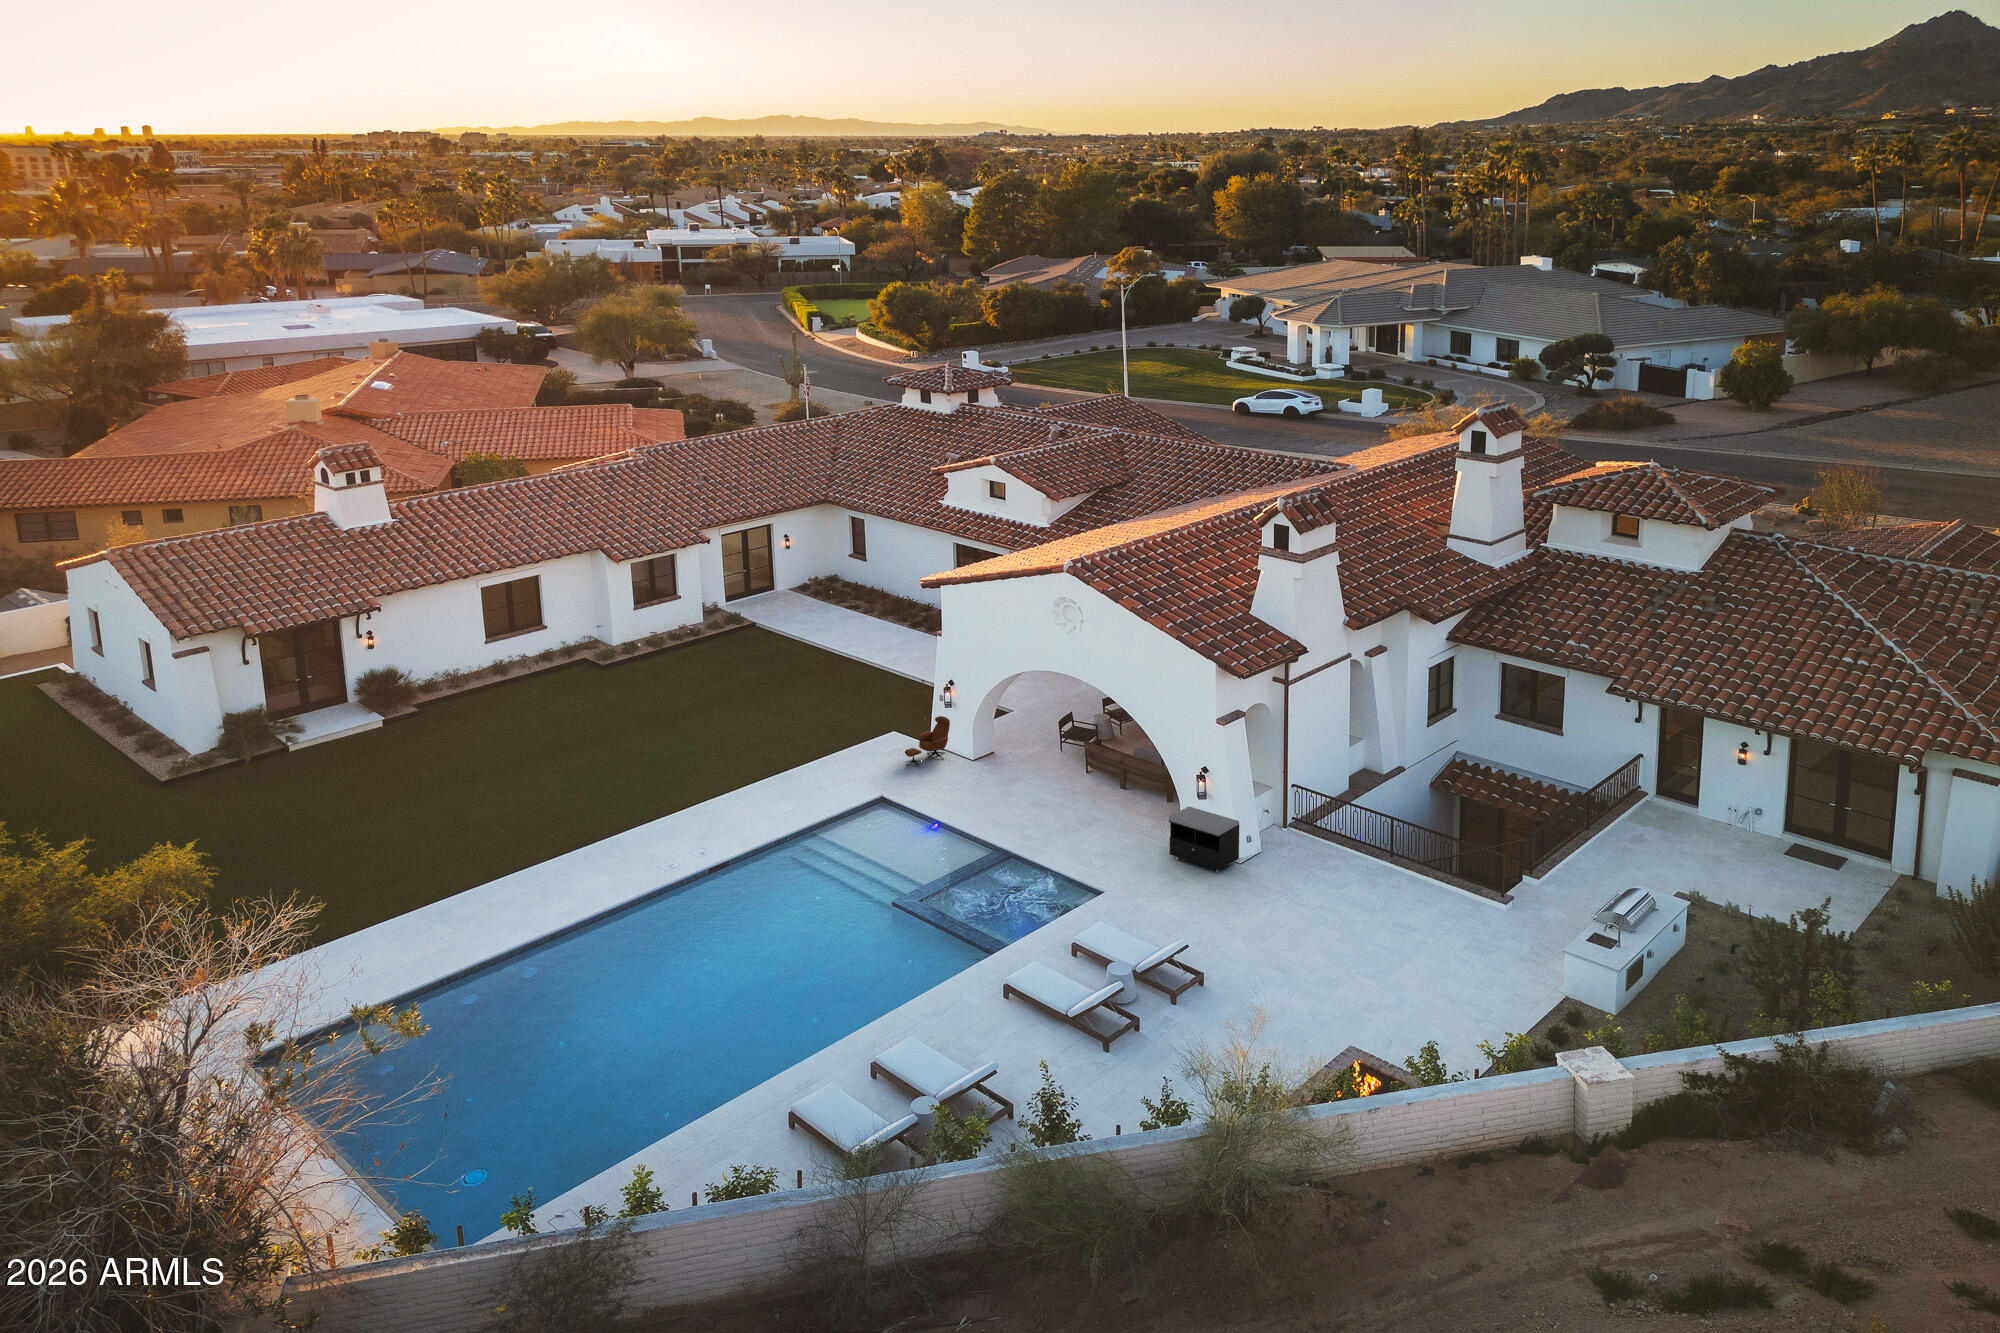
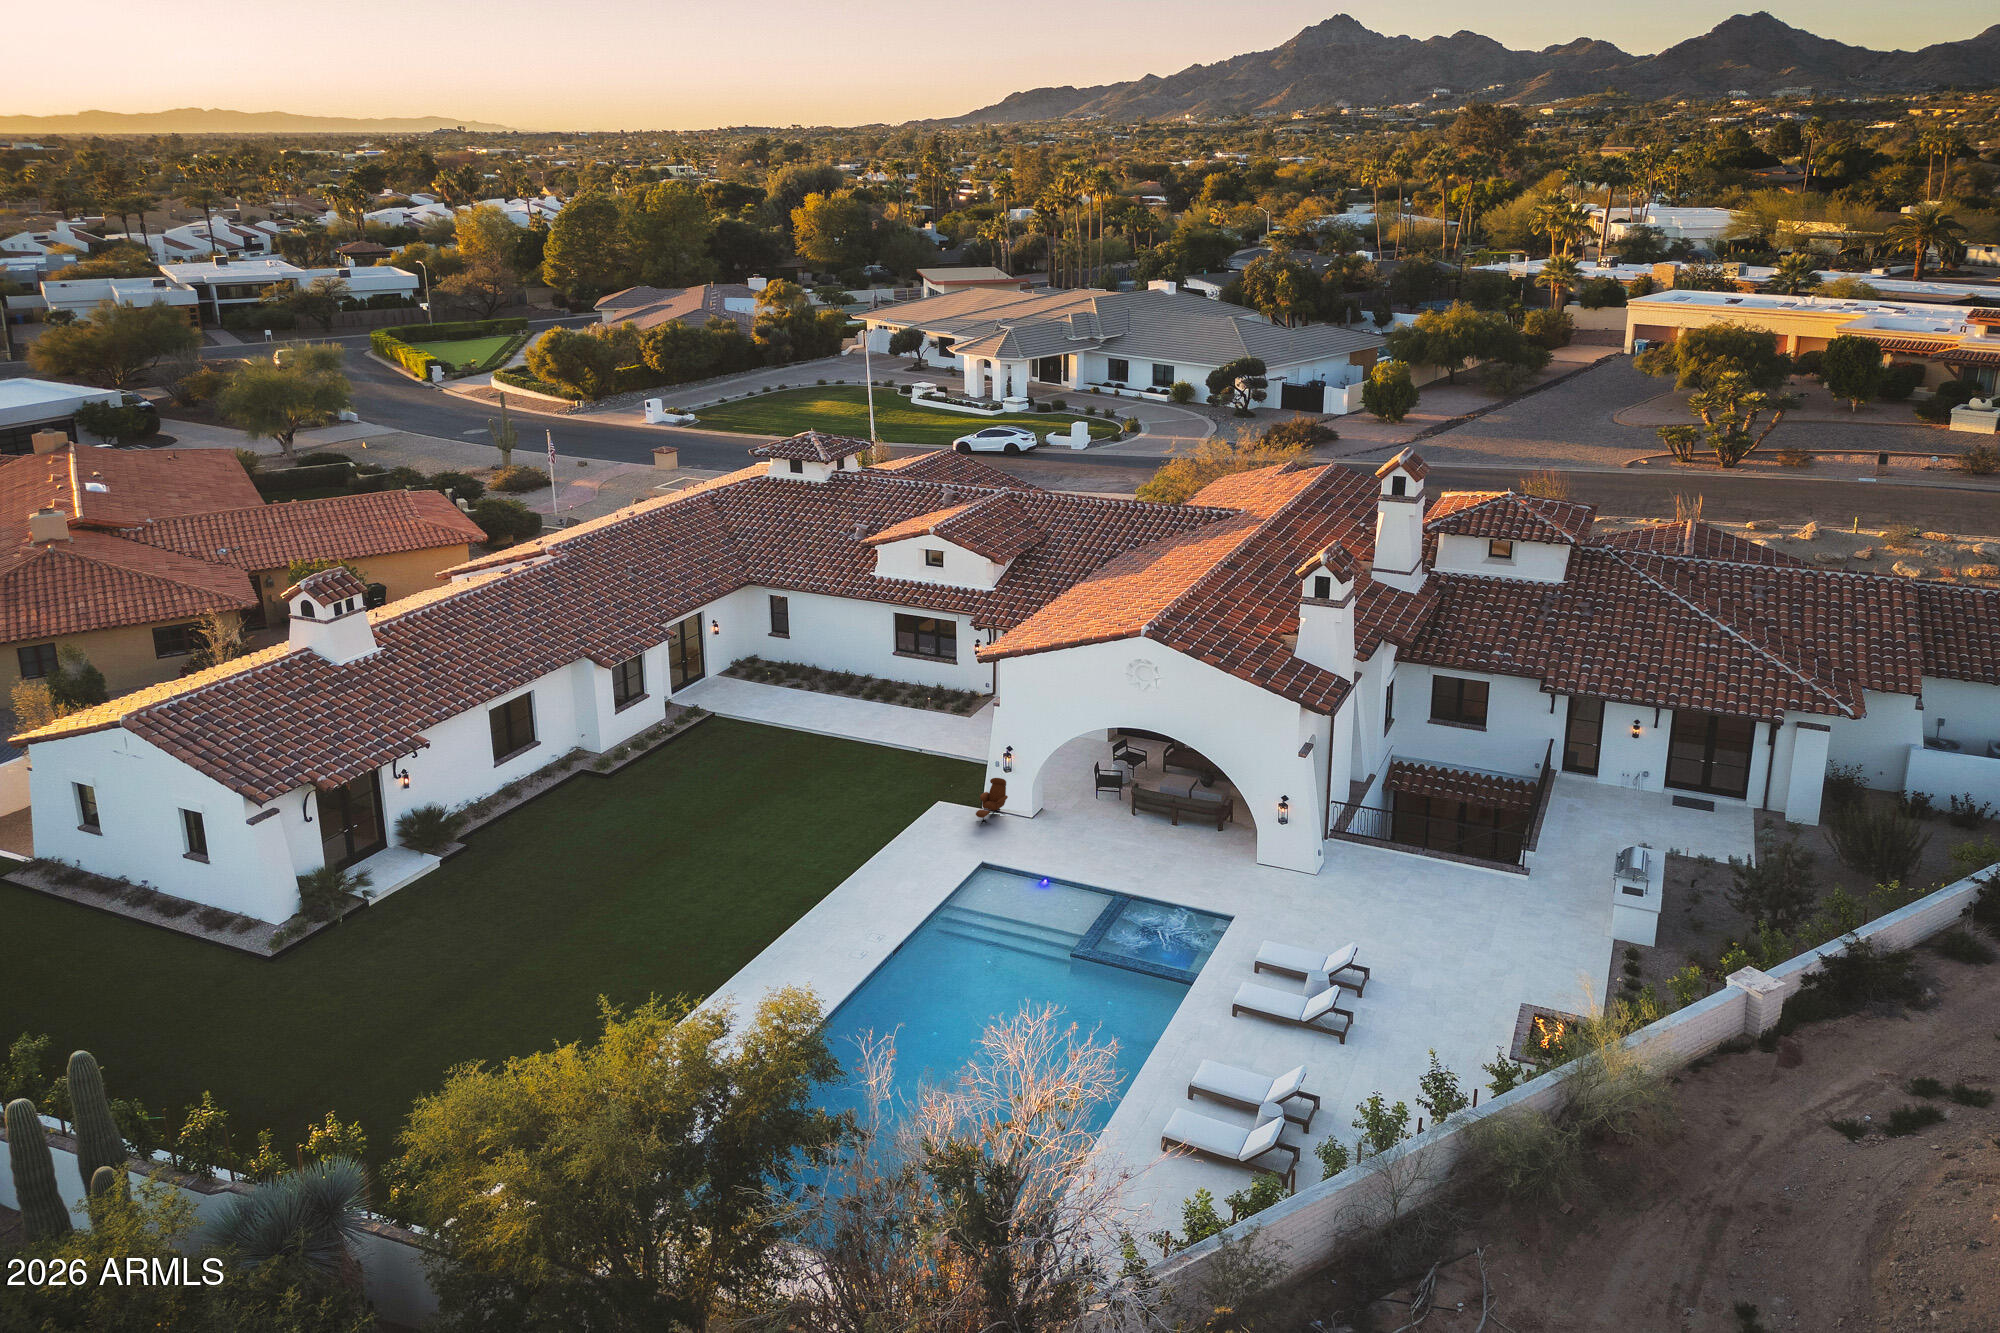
storage bench: present [1169,807,1239,872] -> none [1259,827,1314,877]

